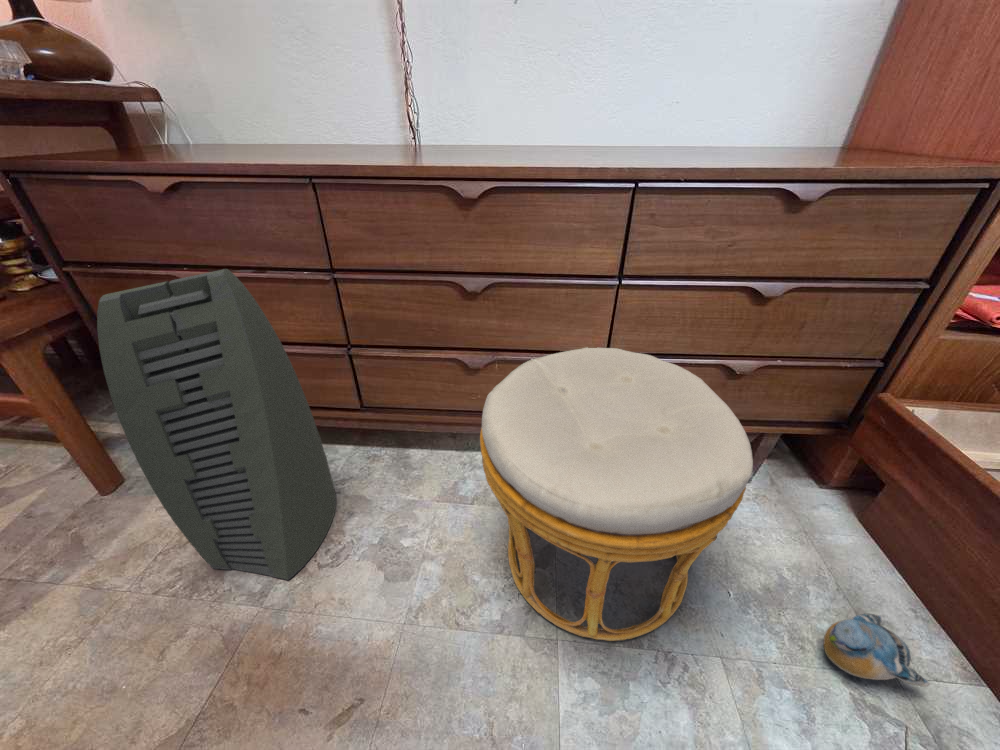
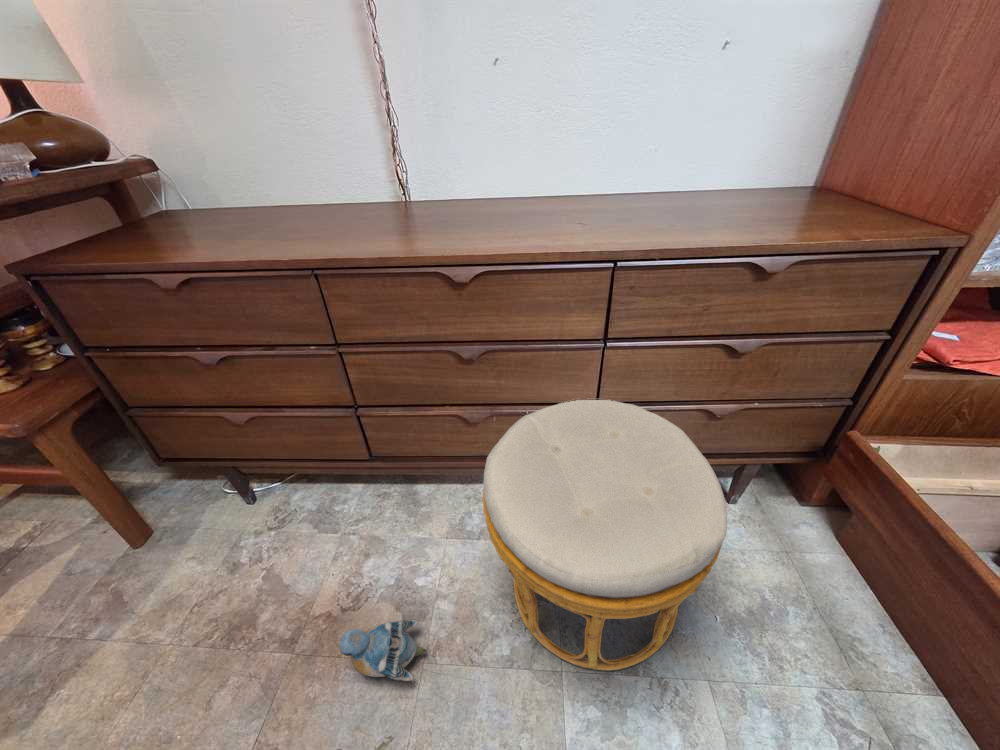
air purifier: present [97,269,336,580] -> none [131,360,353,626]
plush toy: present [824,614,930,687] -> present [338,620,427,681]

